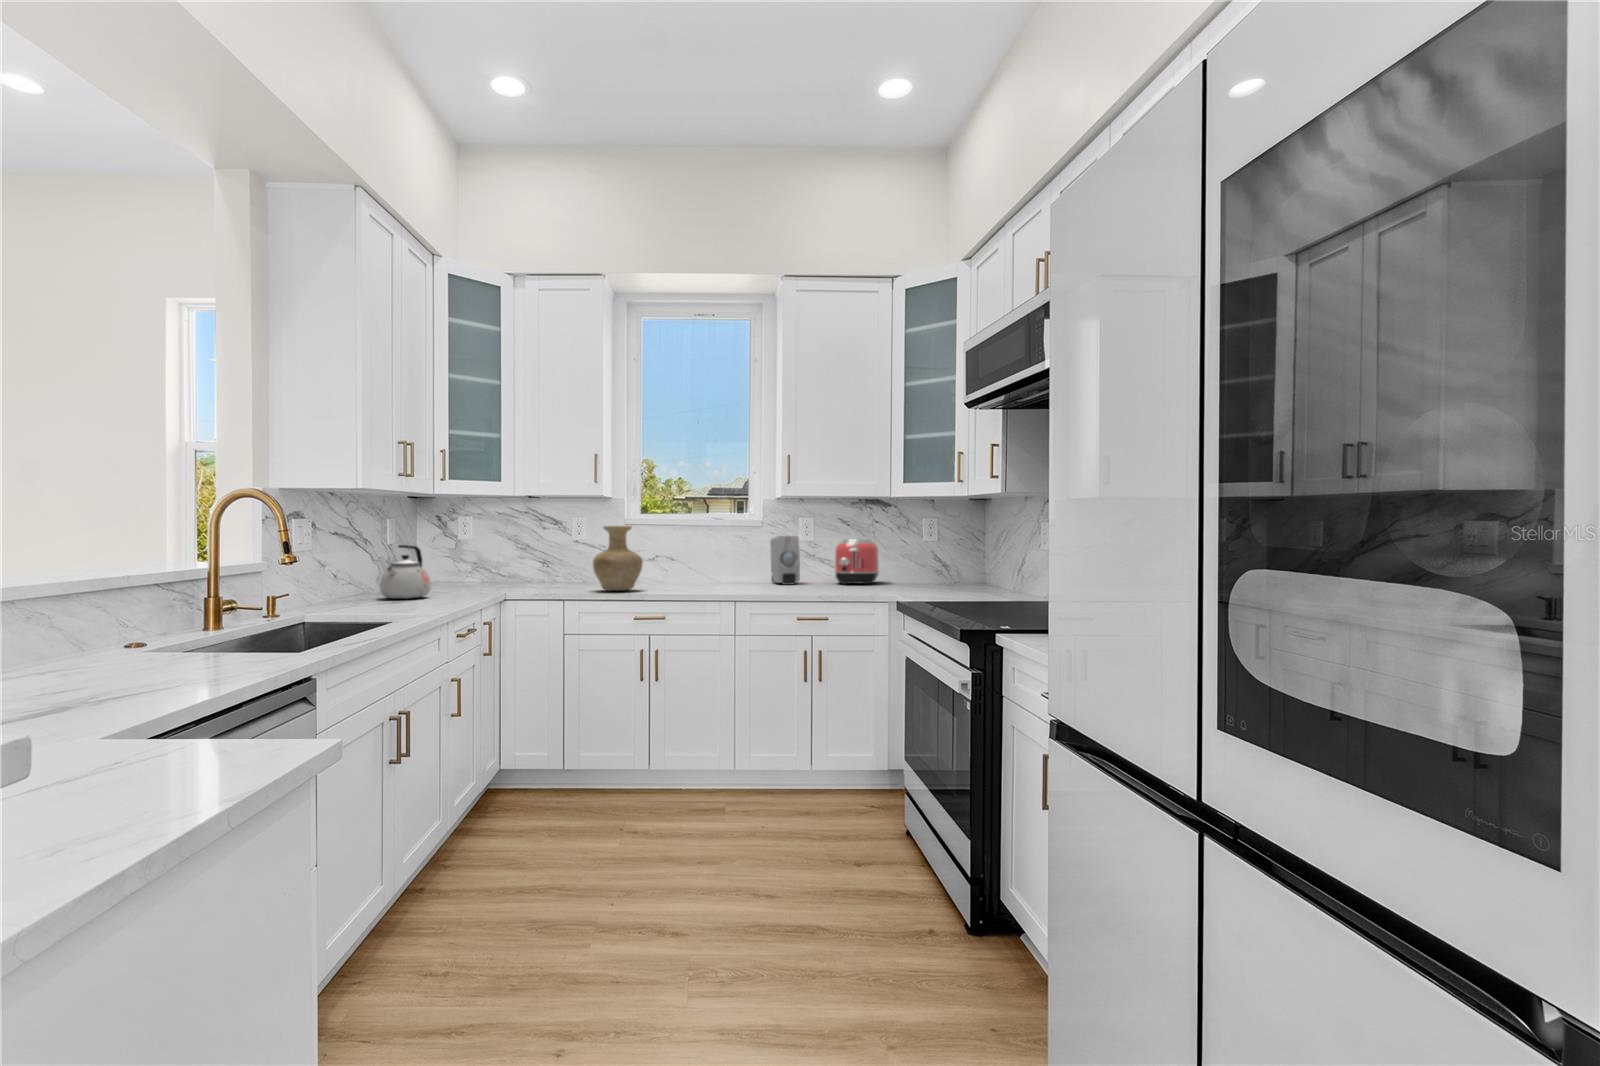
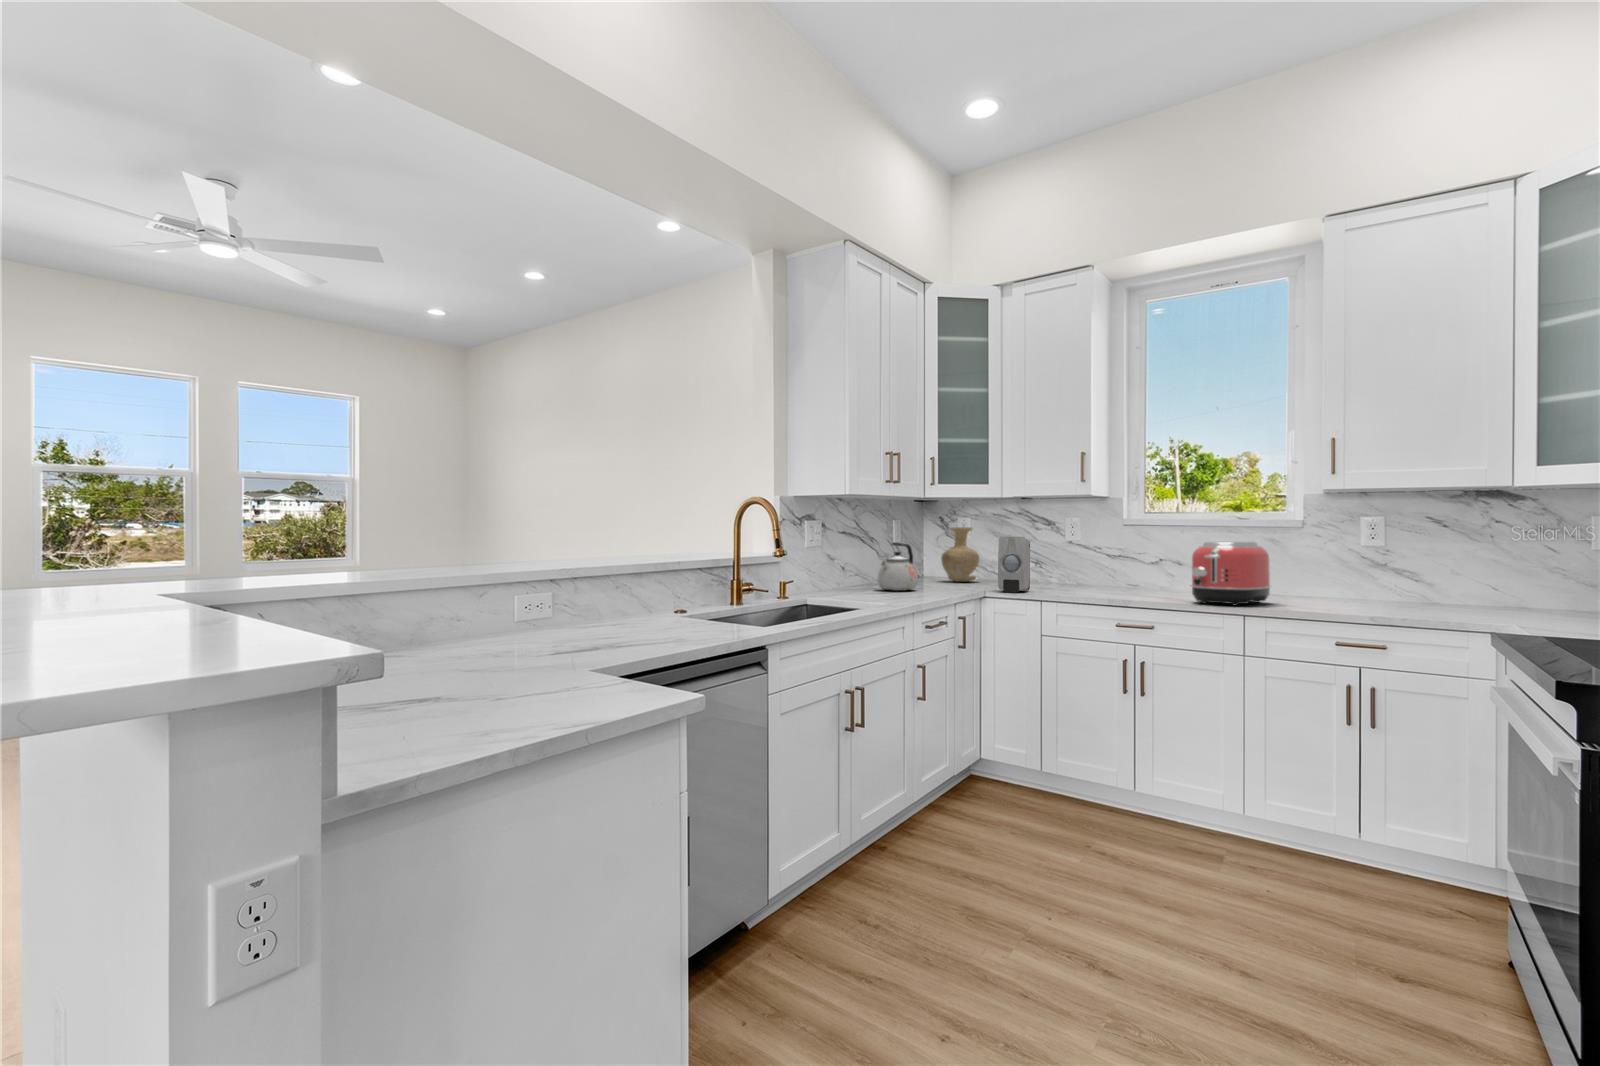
vase: present [593,526,643,591] -> present [941,527,979,582]
soap dispenser: present [770,536,800,585] -> present [998,537,1030,593]
toaster: present [835,539,879,585] -> present [1191,542,1271,606]

